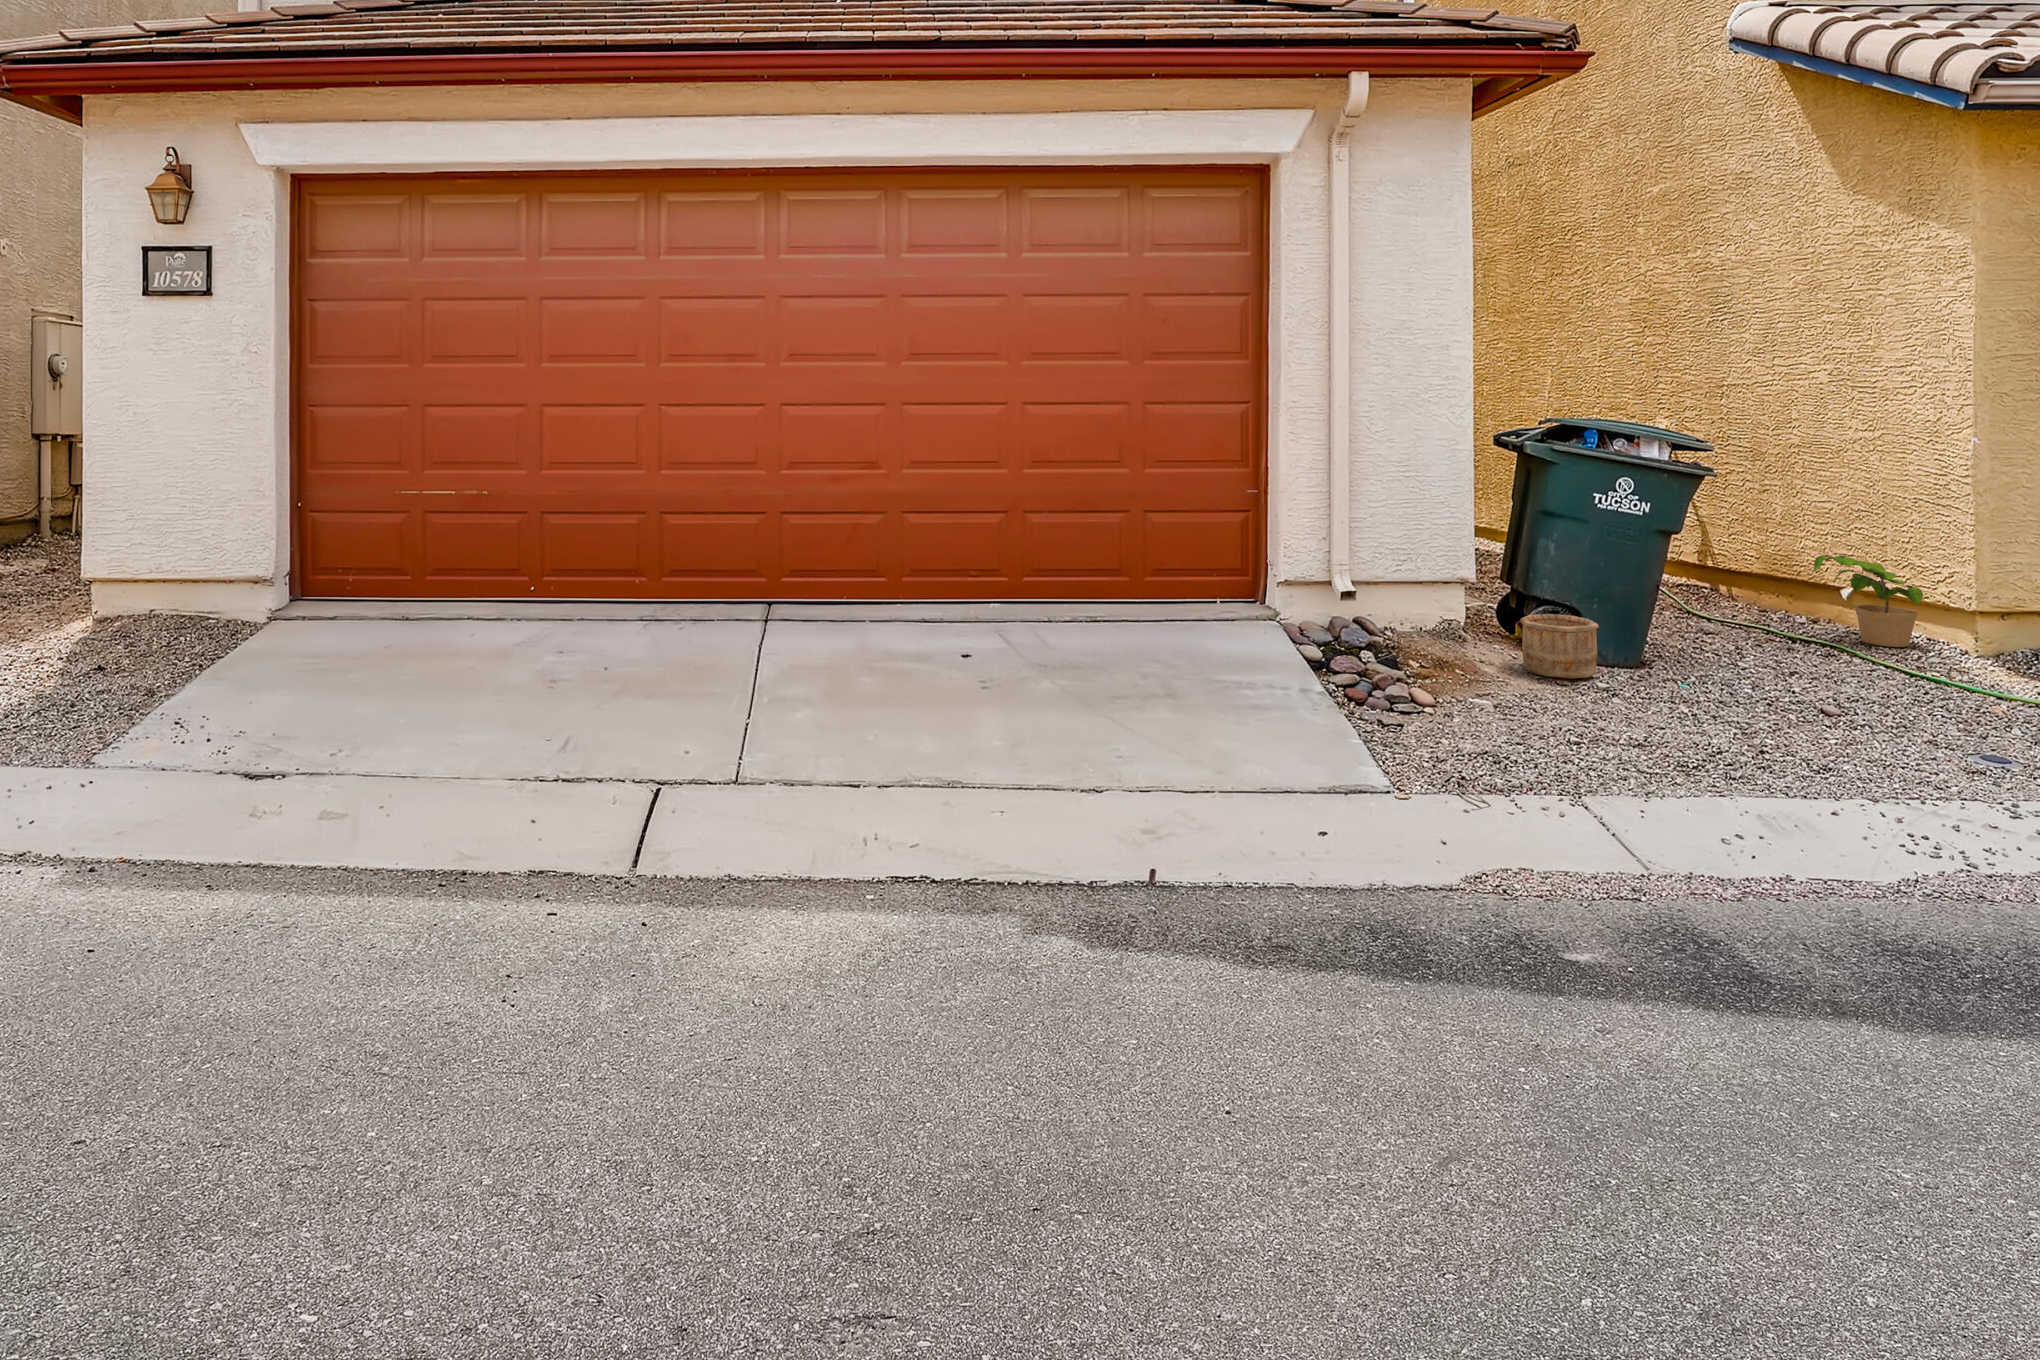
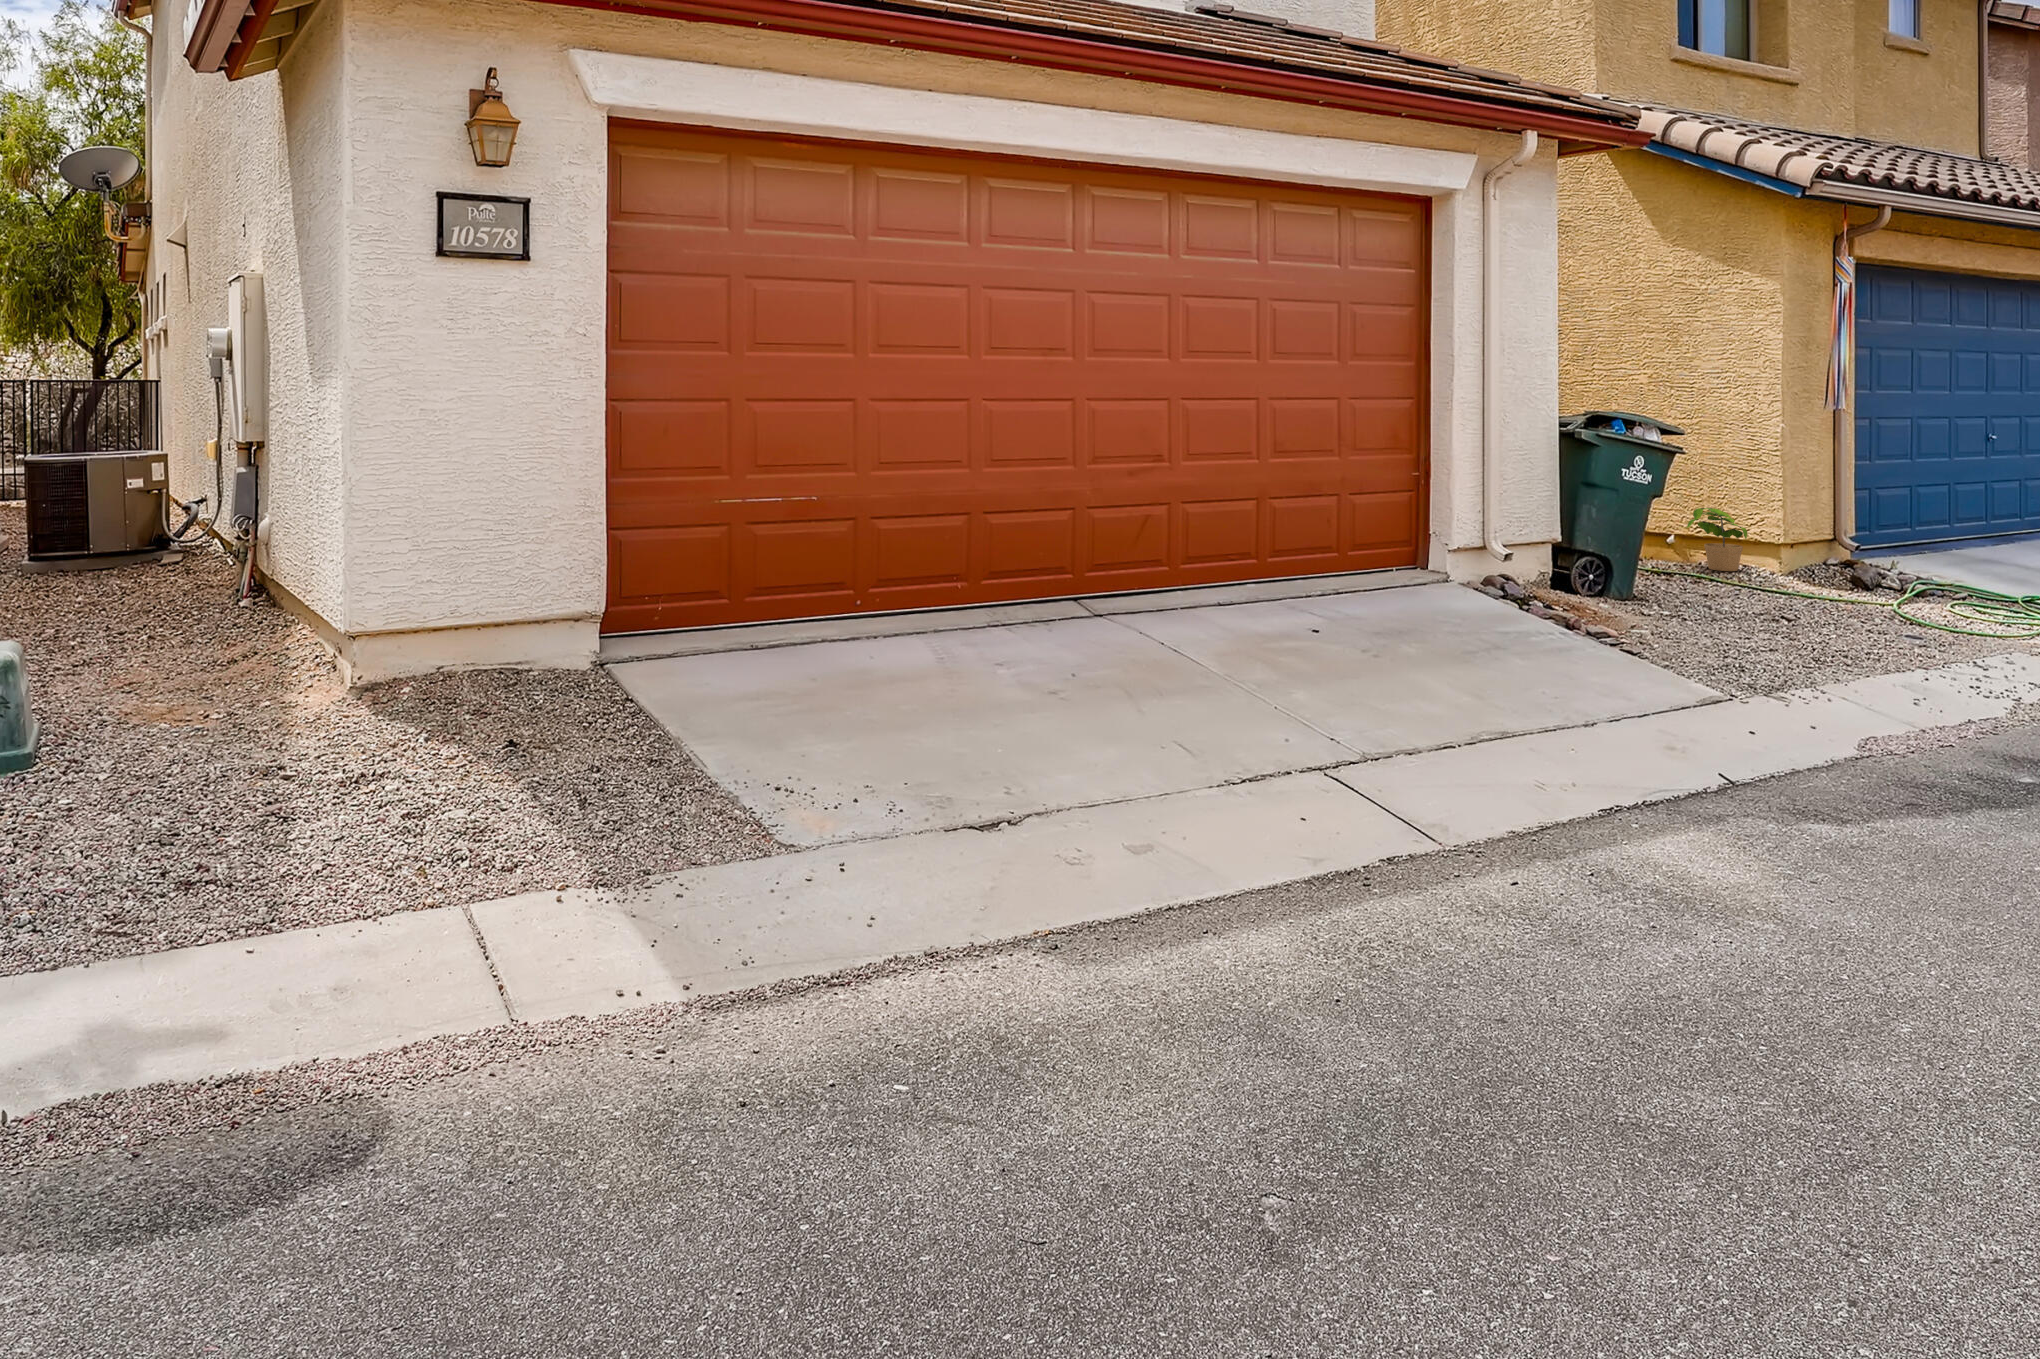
wooden bucket: present [1520,614,1599,678] -> none [1611,559,1668,606]

